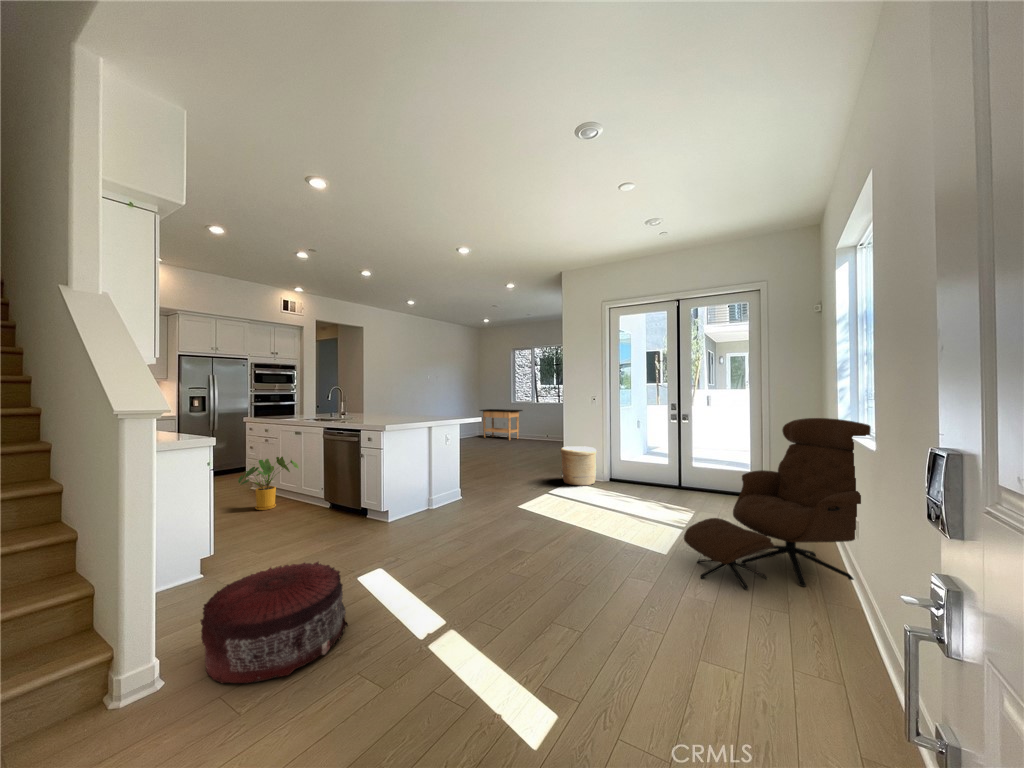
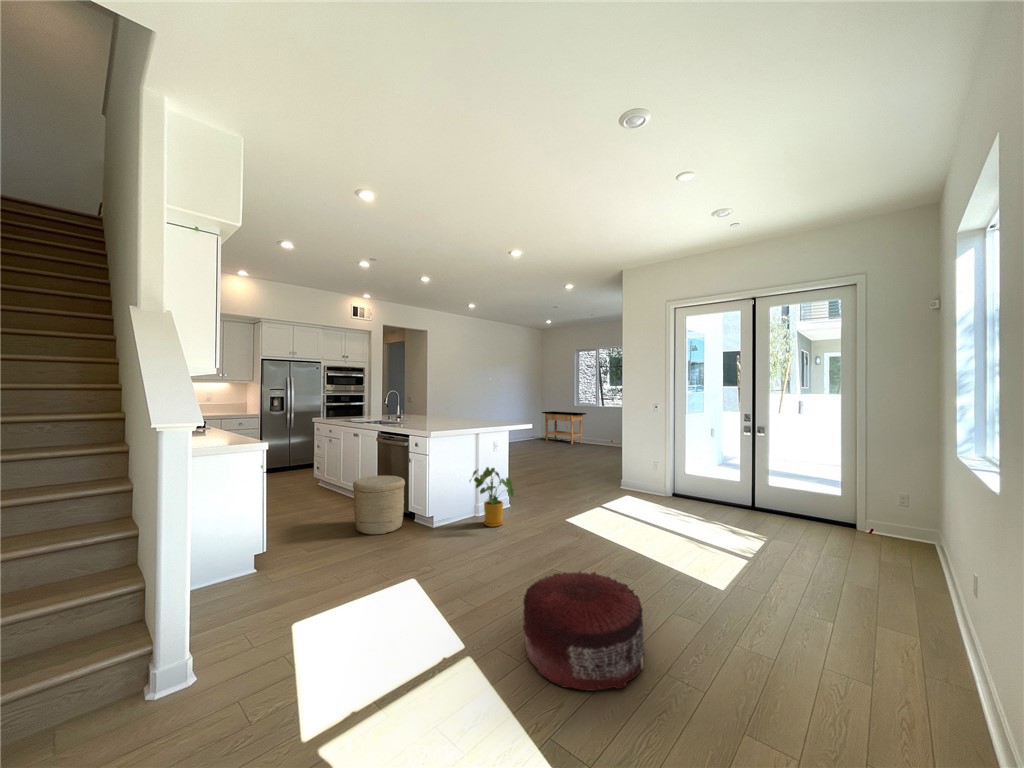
lounge chair: present [684,418,871,590] -> none [744,443,1006,653]
woven basket: present [561,446,597,486] -> present [353,476,405,535]
house plant: present [238,457,299,510] -> present [470,467,514,527]
pouf: present [201,562,348,683] -> present [523,572,644,691]

